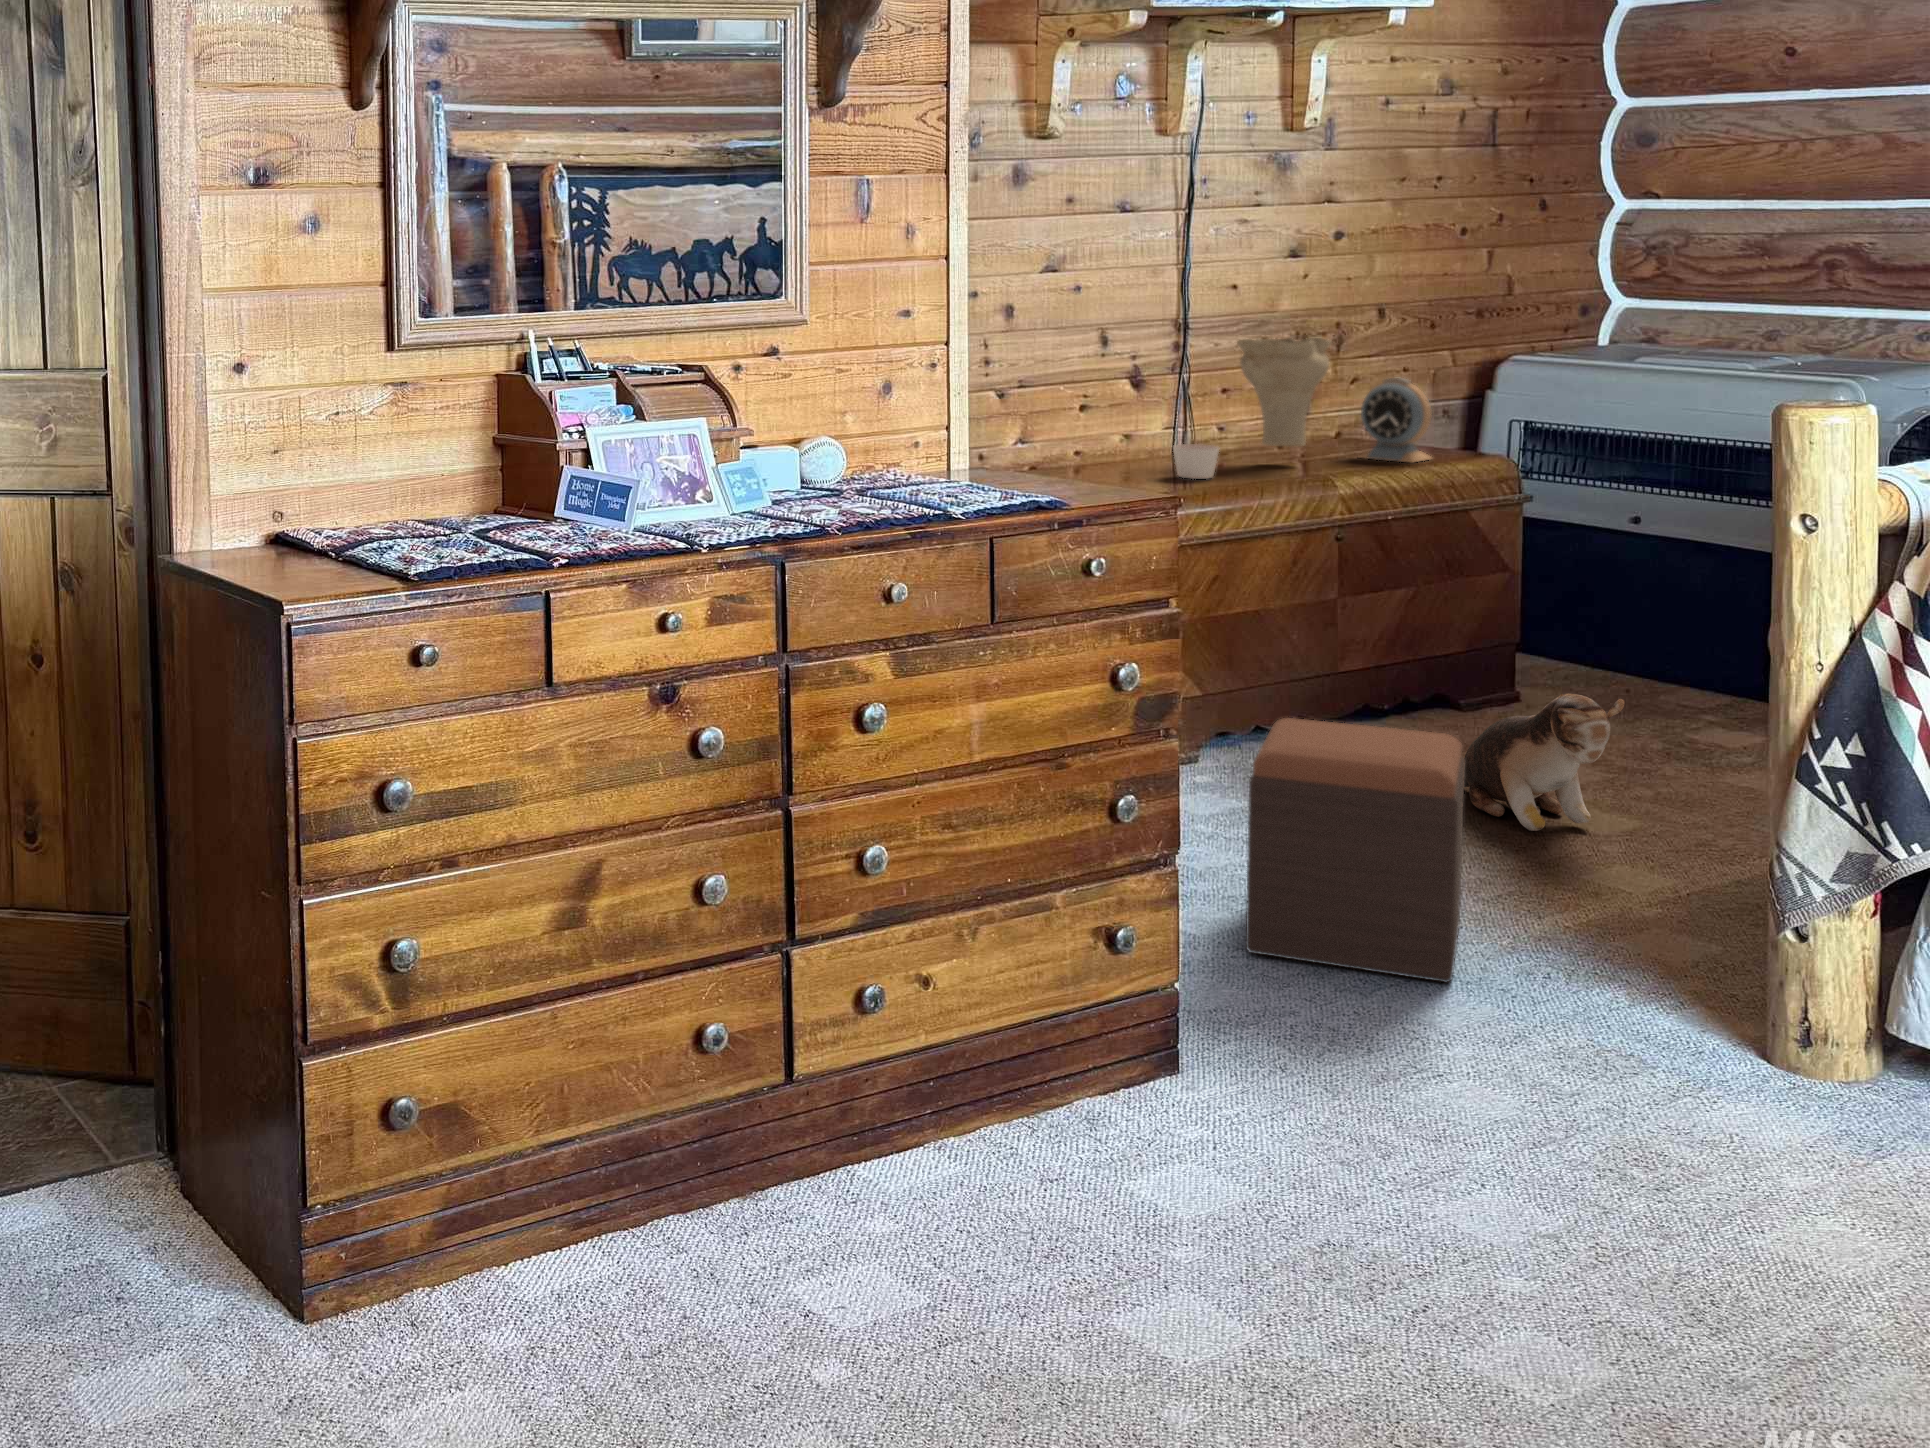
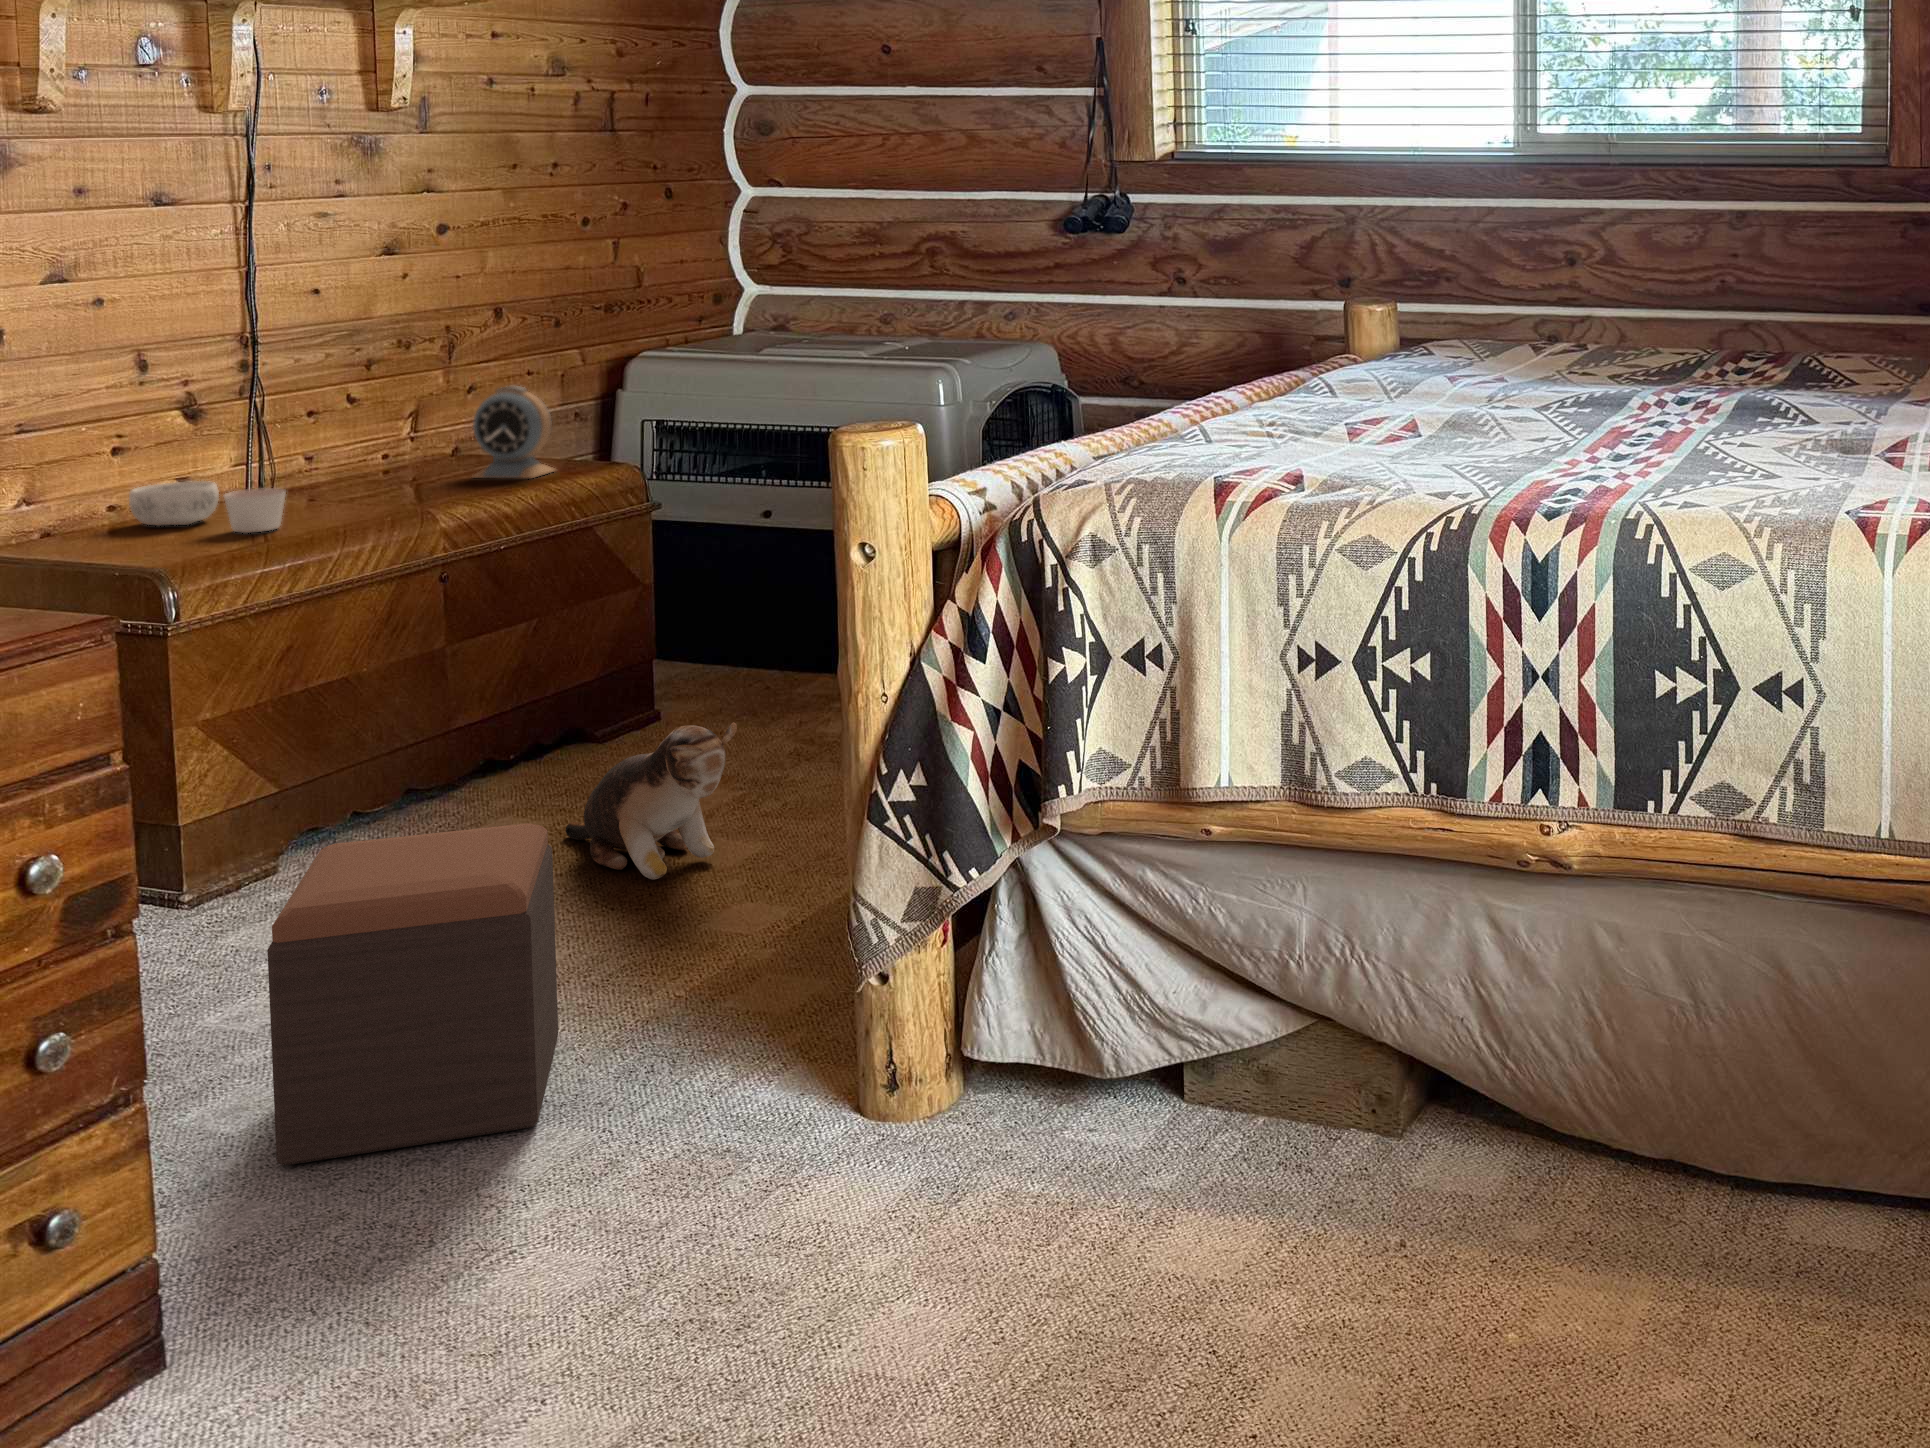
vase: present [1238,338,1332,447] -> none [290,346,445,486]
decorative bowl: none [1101,435,1164,469] -> present [129,481,219,526]

